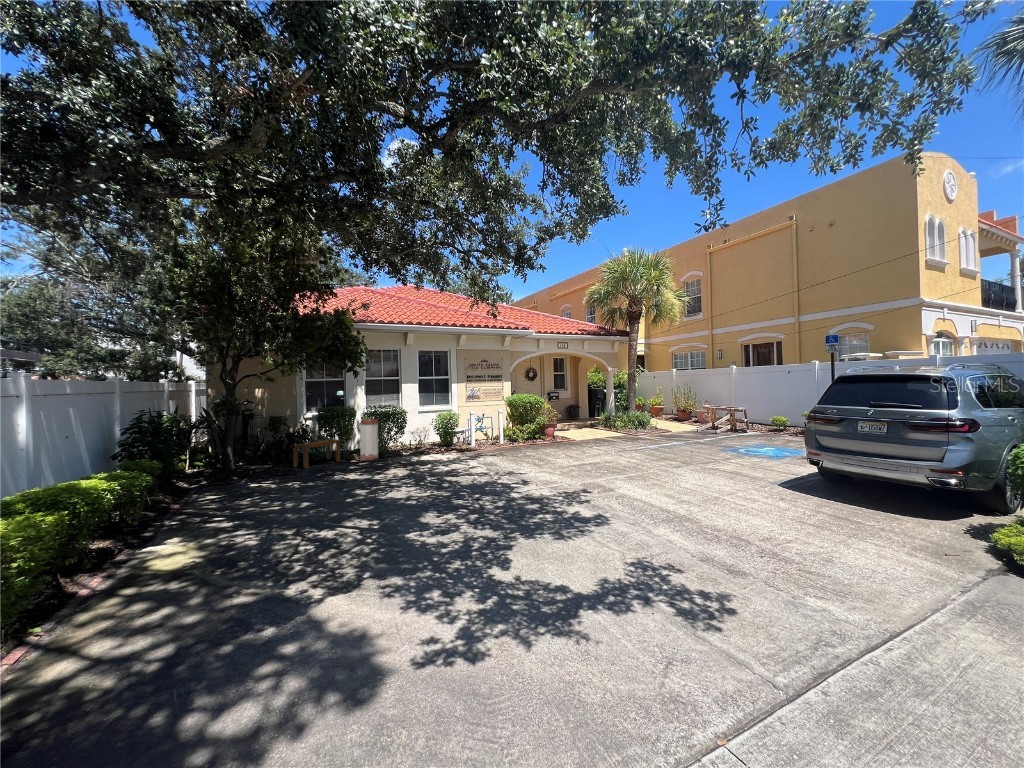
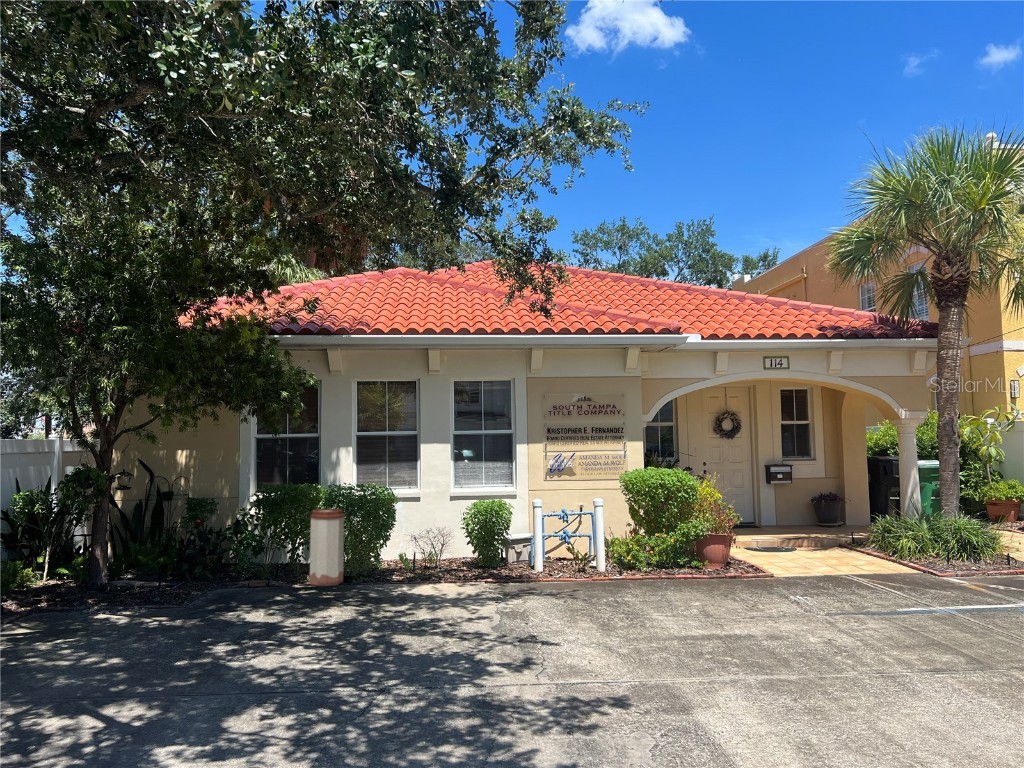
bench: present [294,439,341,468] -> none [195,541,277,593]

